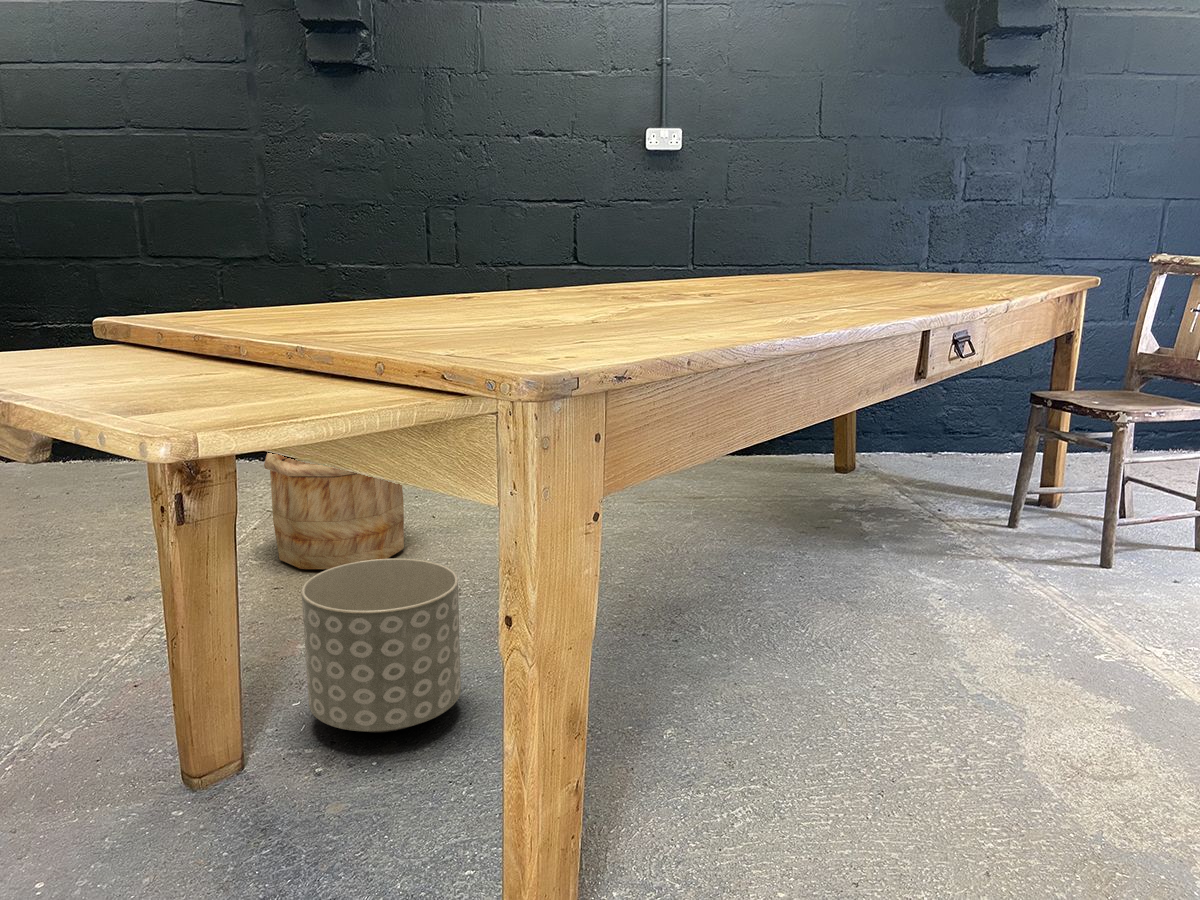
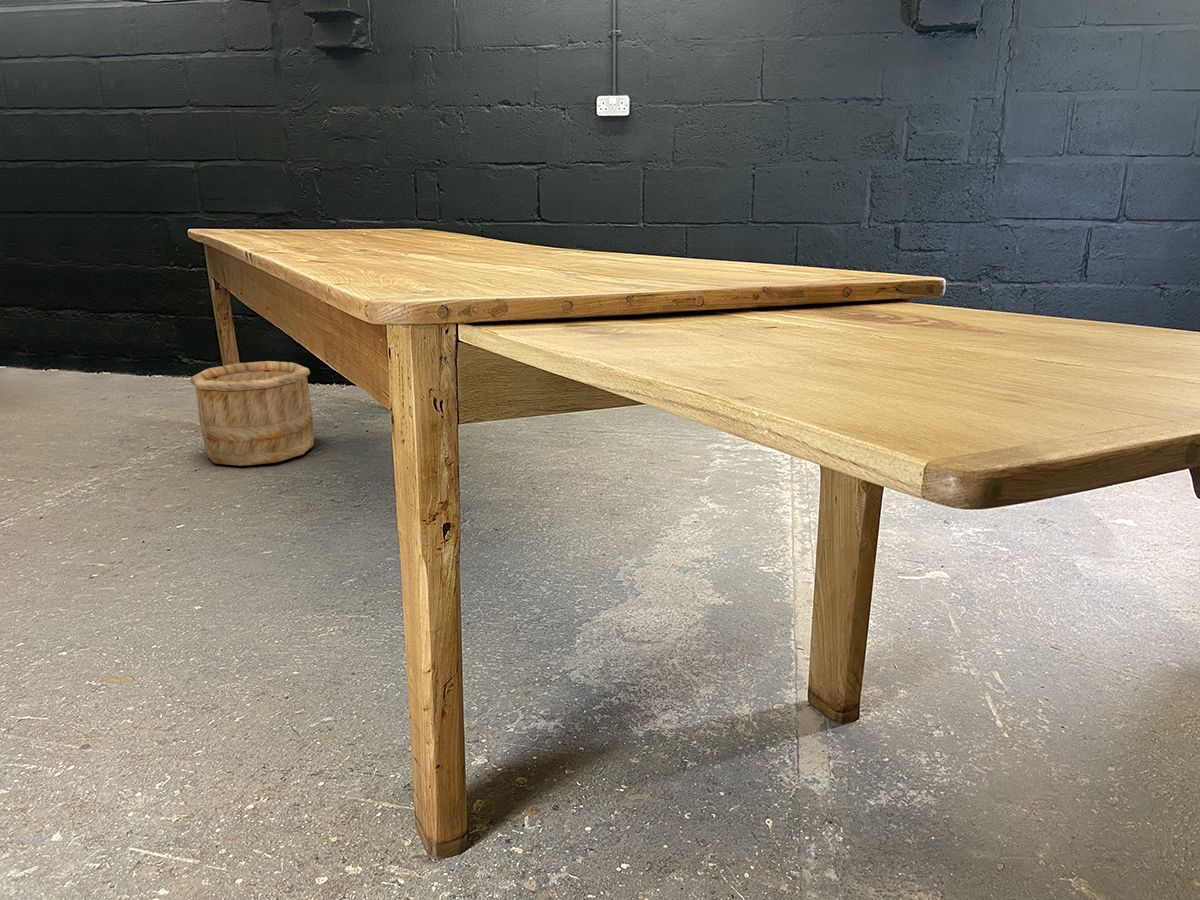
planter: present [302,558,461,732] -> none [73,450,213,577]

